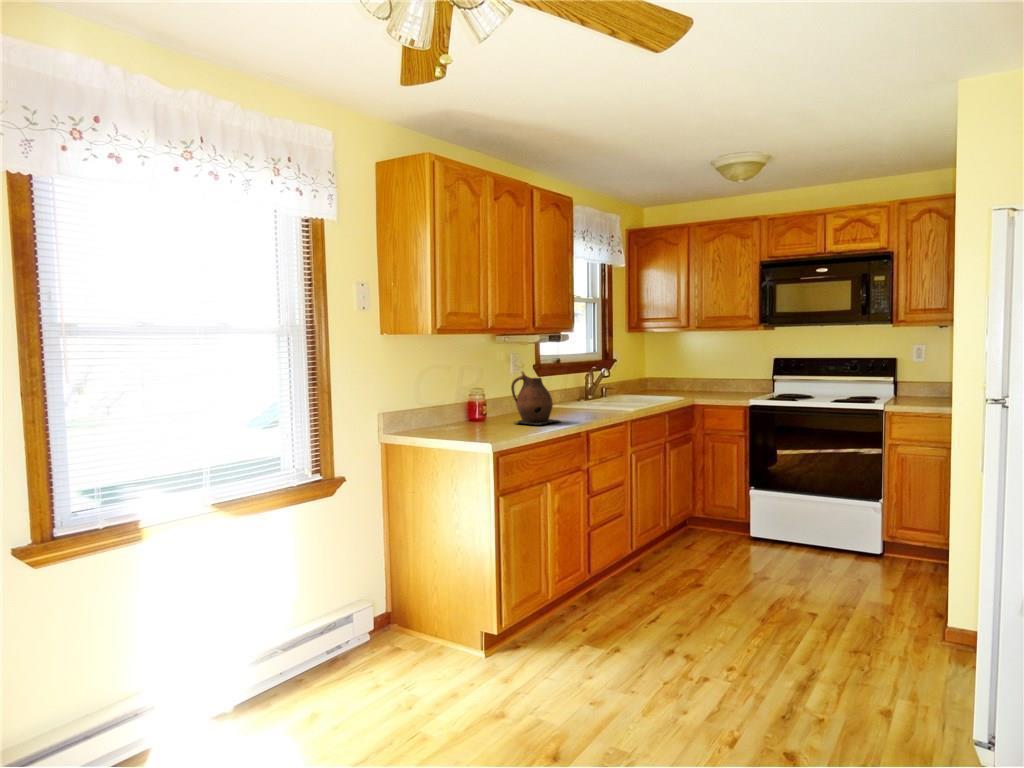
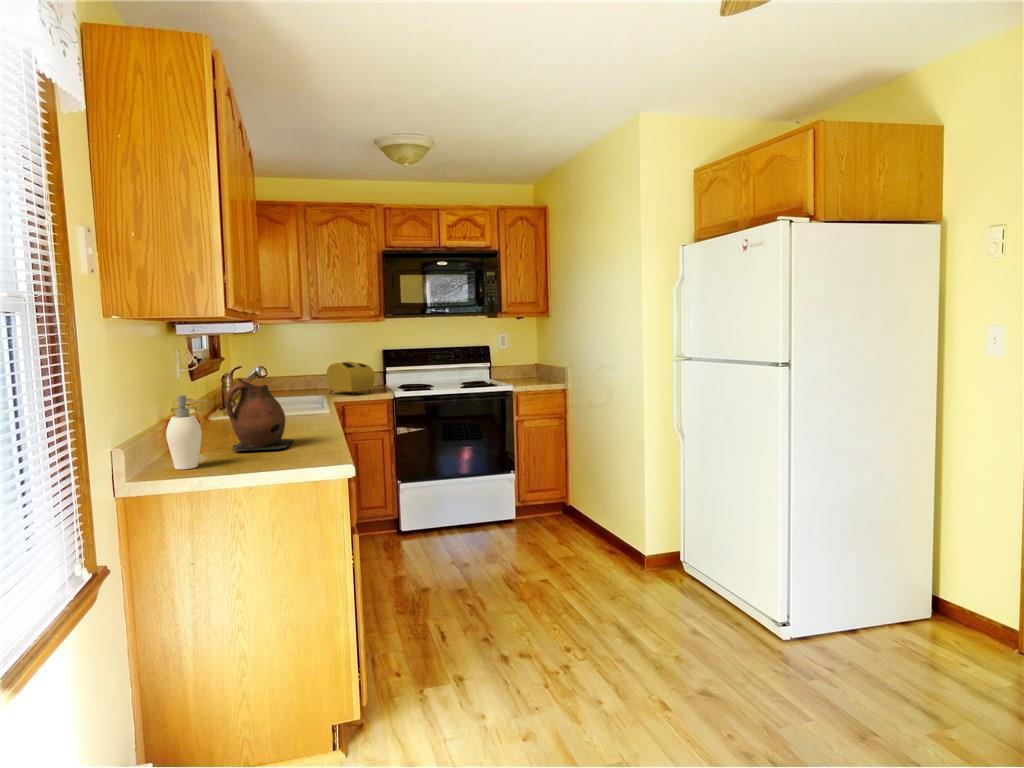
toaster: none [699,367,738,399] -> present [326,362,375,395]
soap dispenser: none [460,380,481,428] -> present [166,395,206,469]

